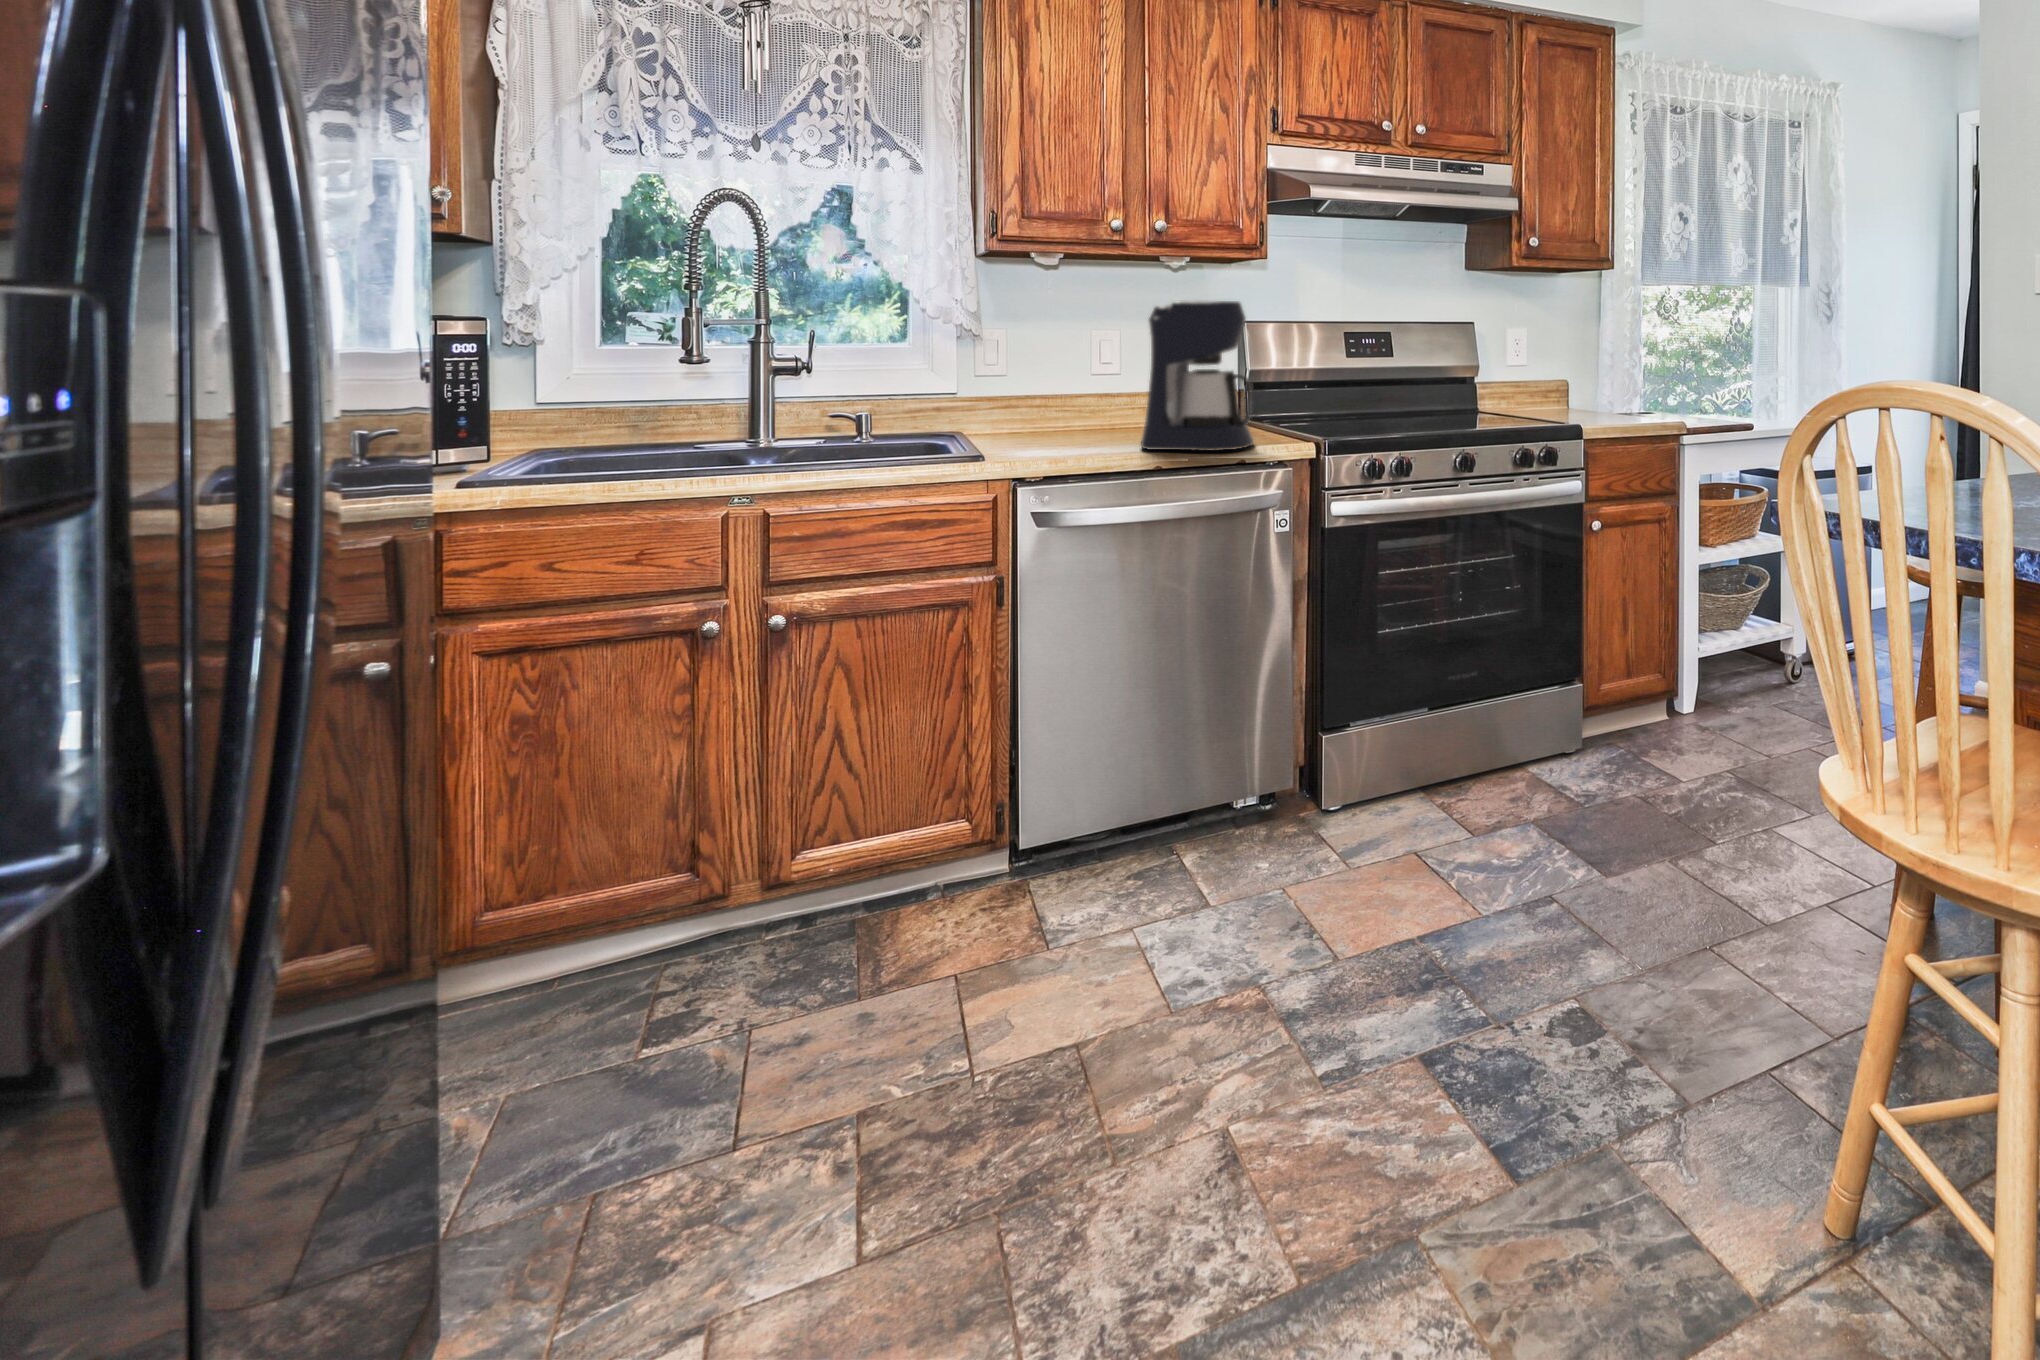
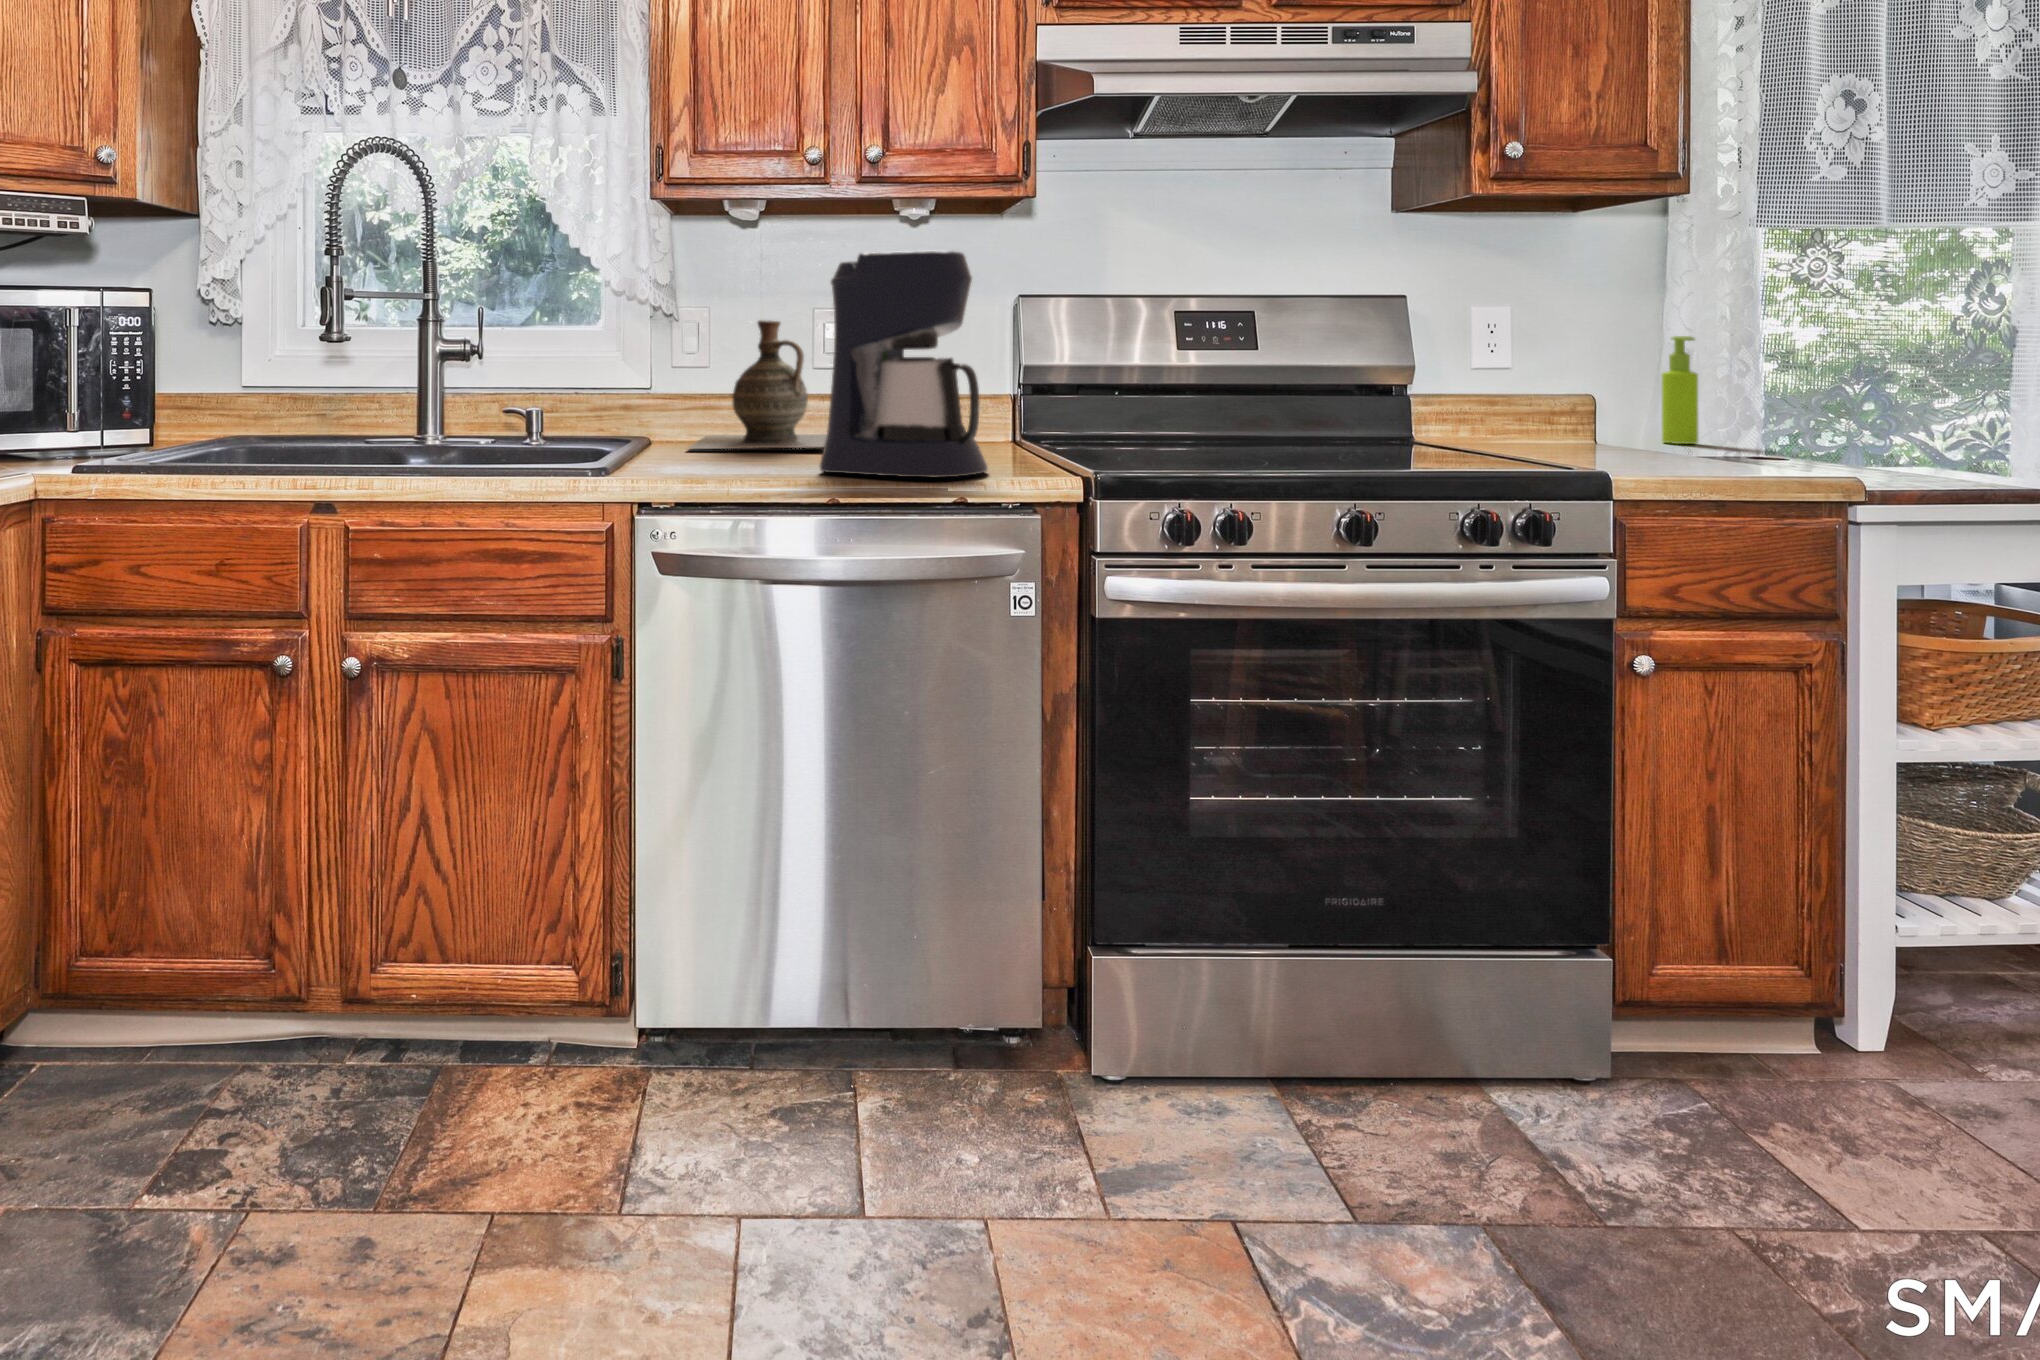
ceramic jug: none [1005,336,1119,433] -> present [689,320,827,449]
soap dispenser: none [1582,341,1600,401] -> present [1662,336,1698,444]

